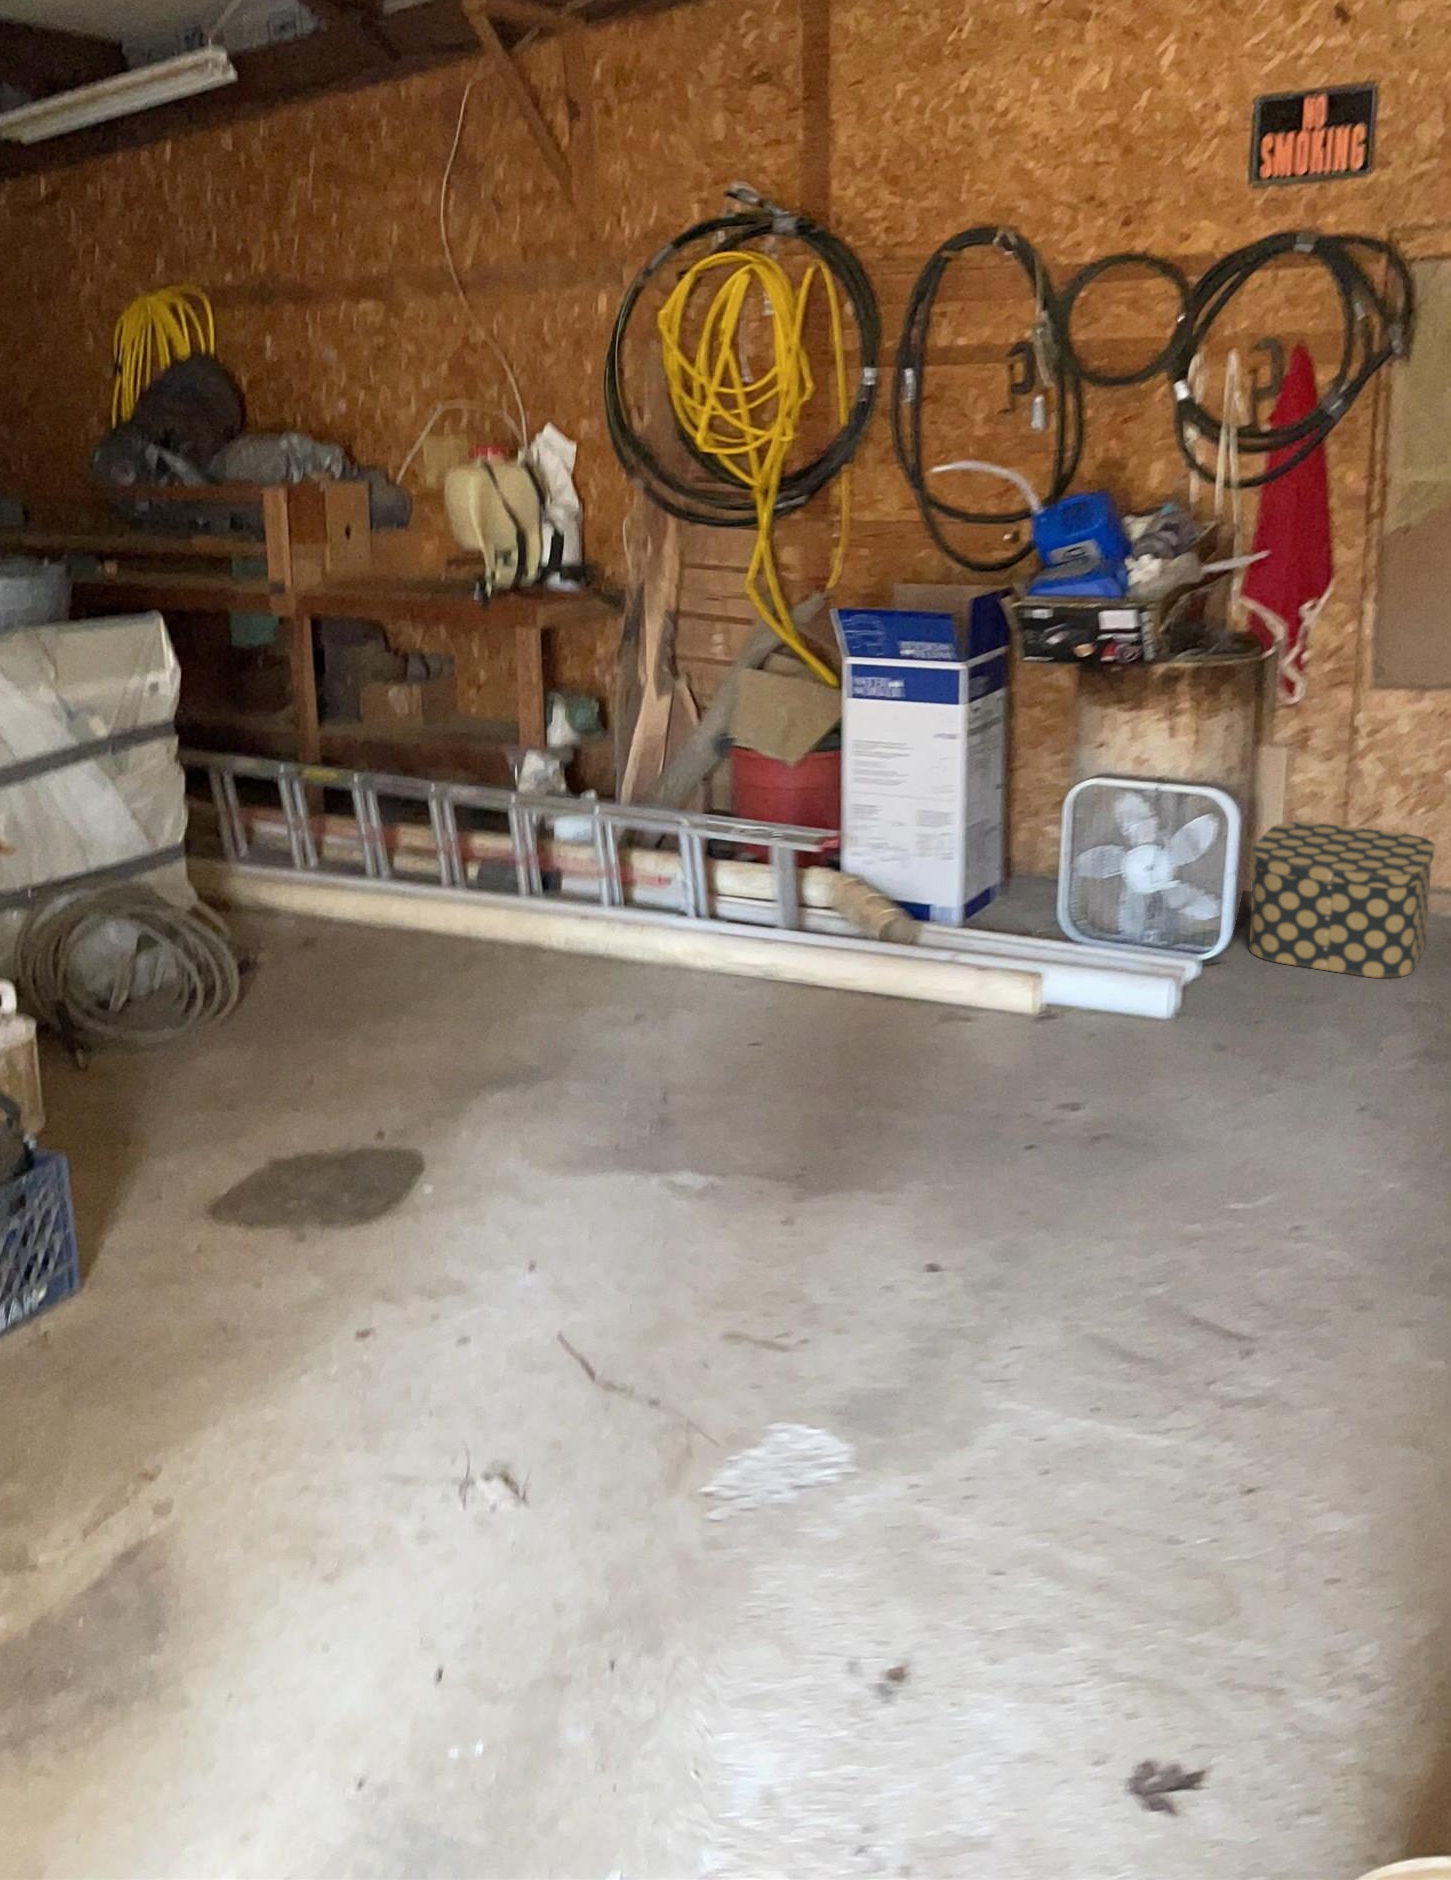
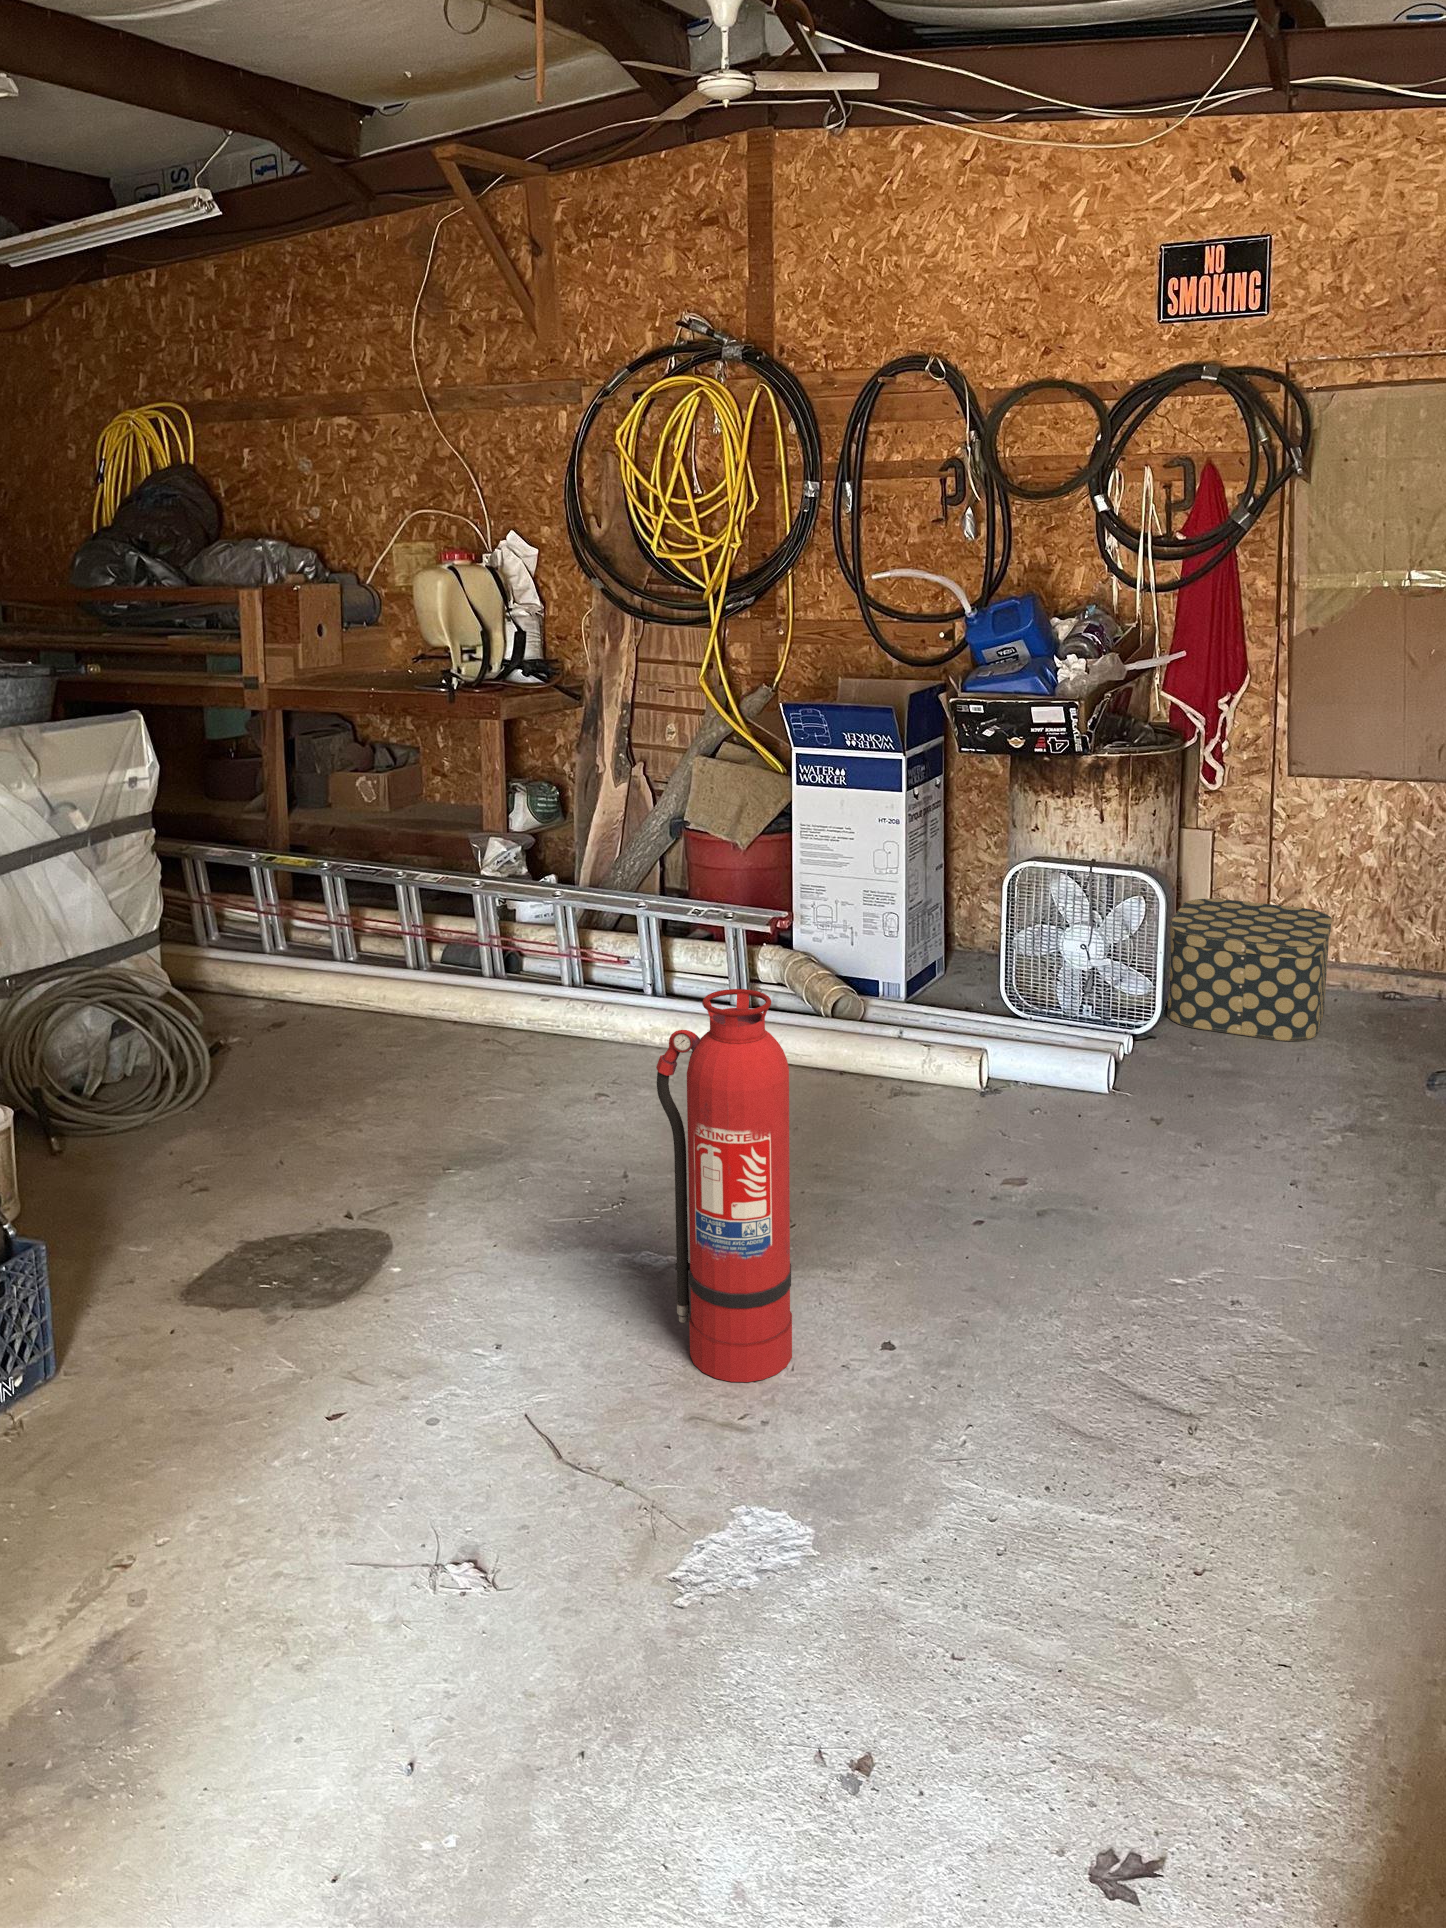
fire extinguisher: none [662,910,803,1309] -> present [656,989,792,1382]

